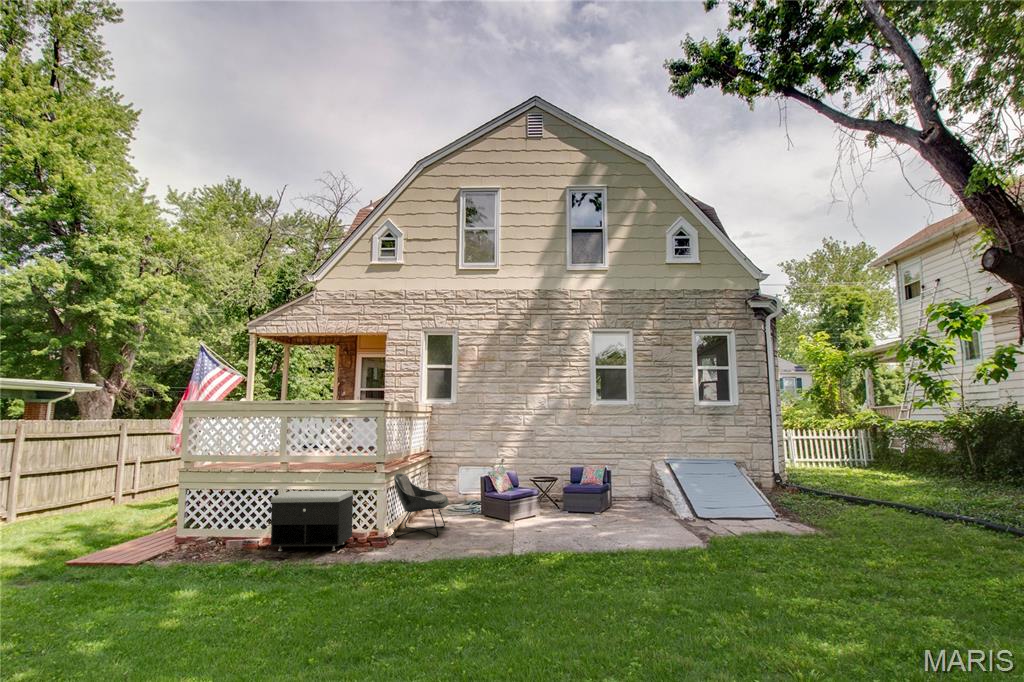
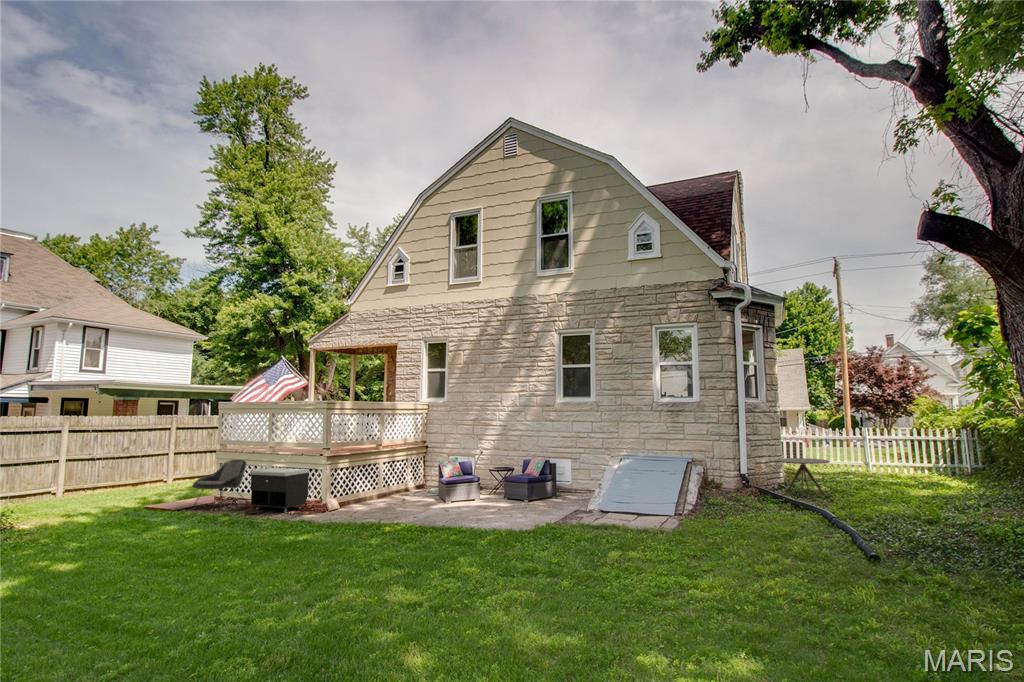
round table: none [780,457,828,490] -> present [777,458,830,495]
lounge chair: present [394,473,449,538] -> present [192,460,247,510]

